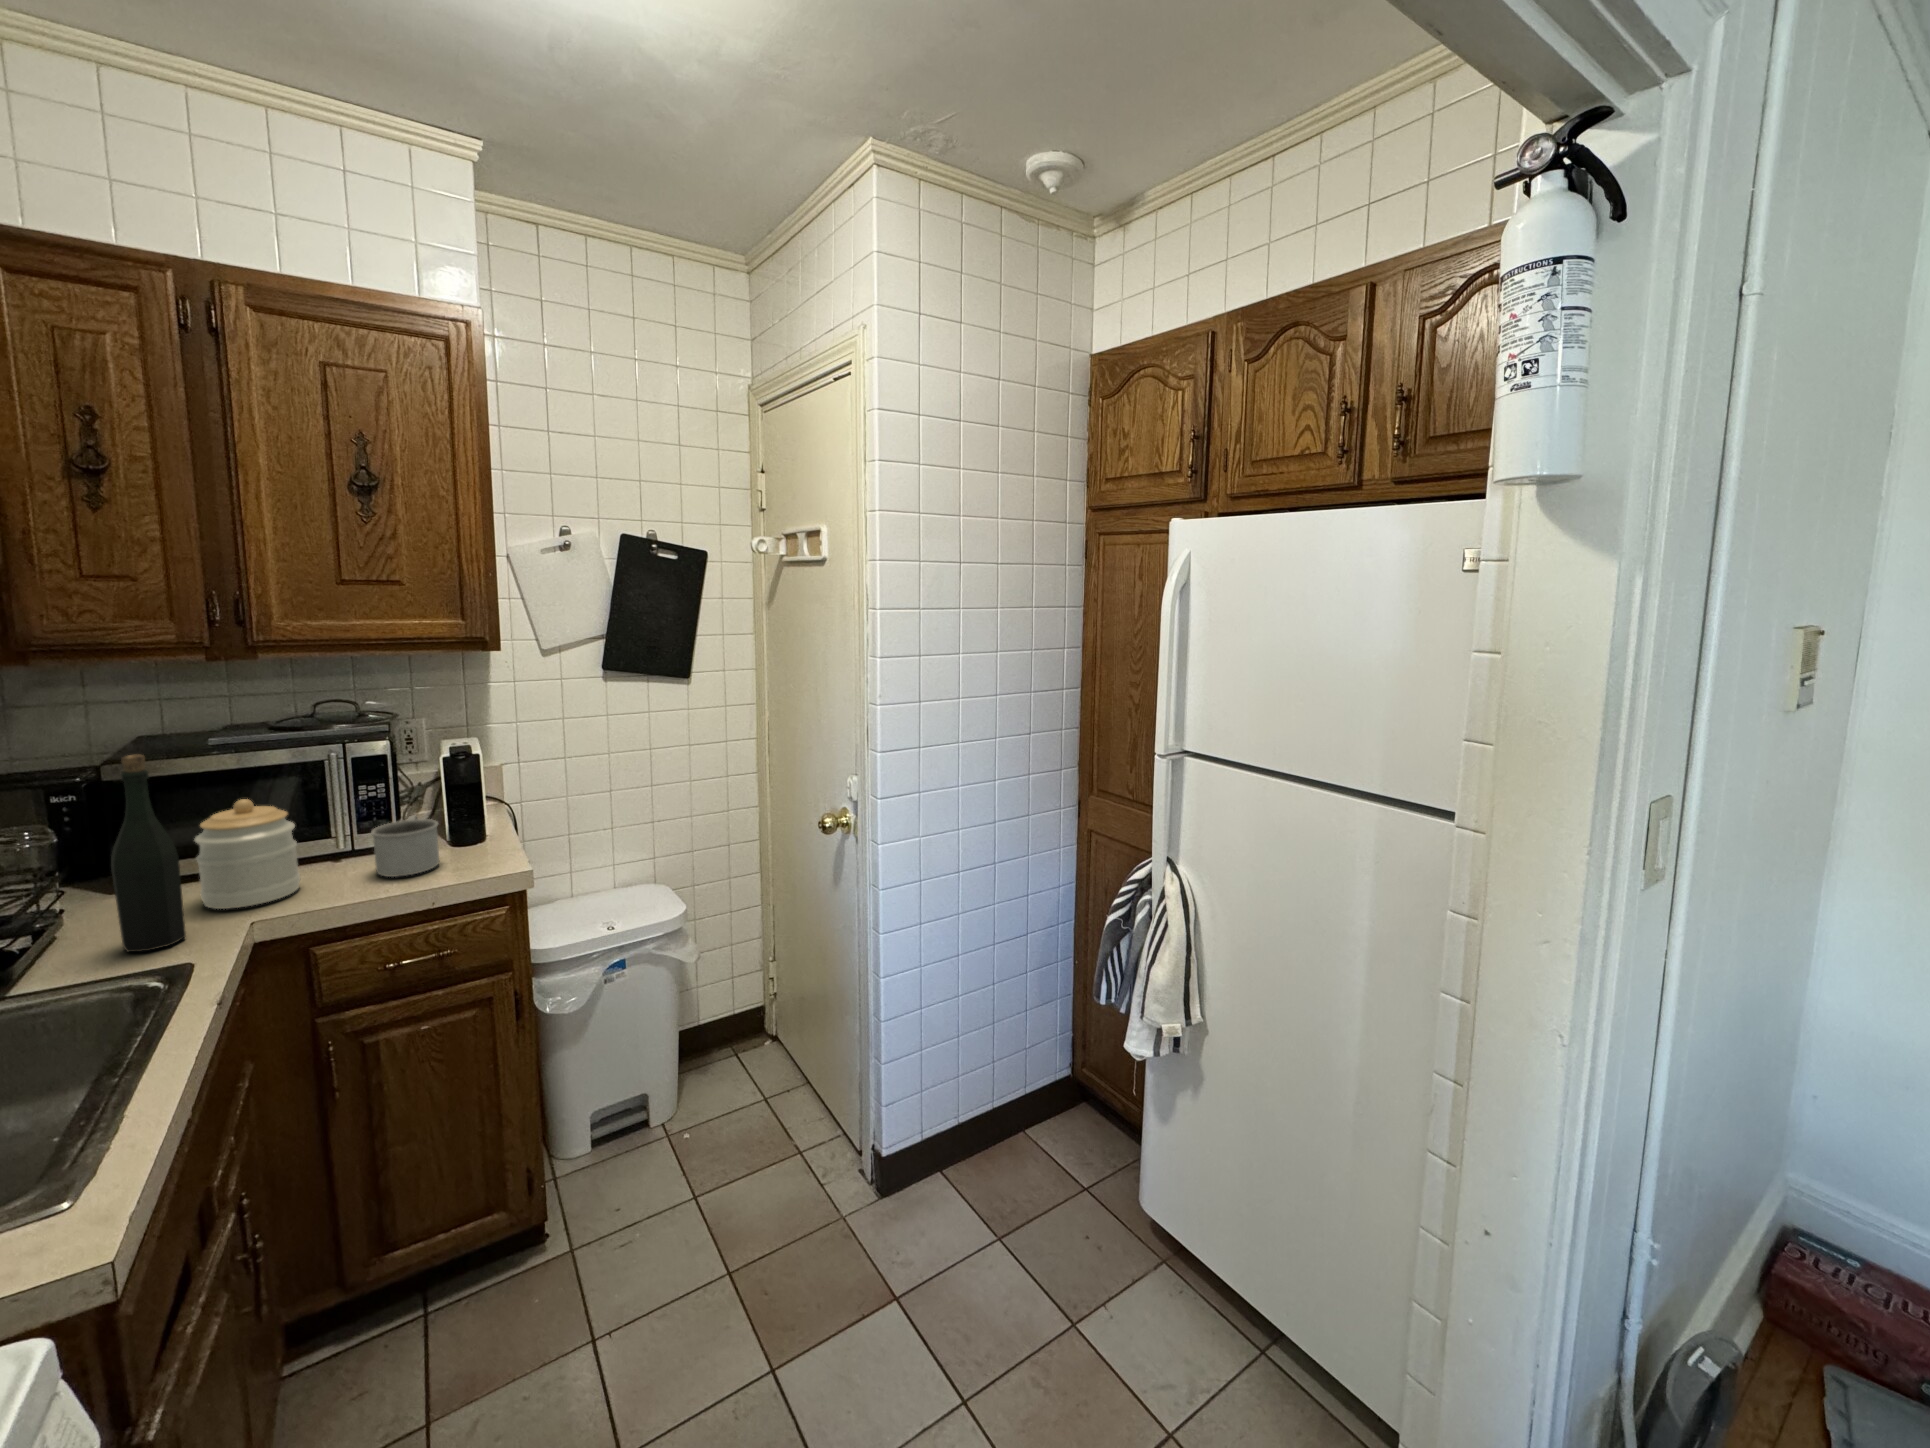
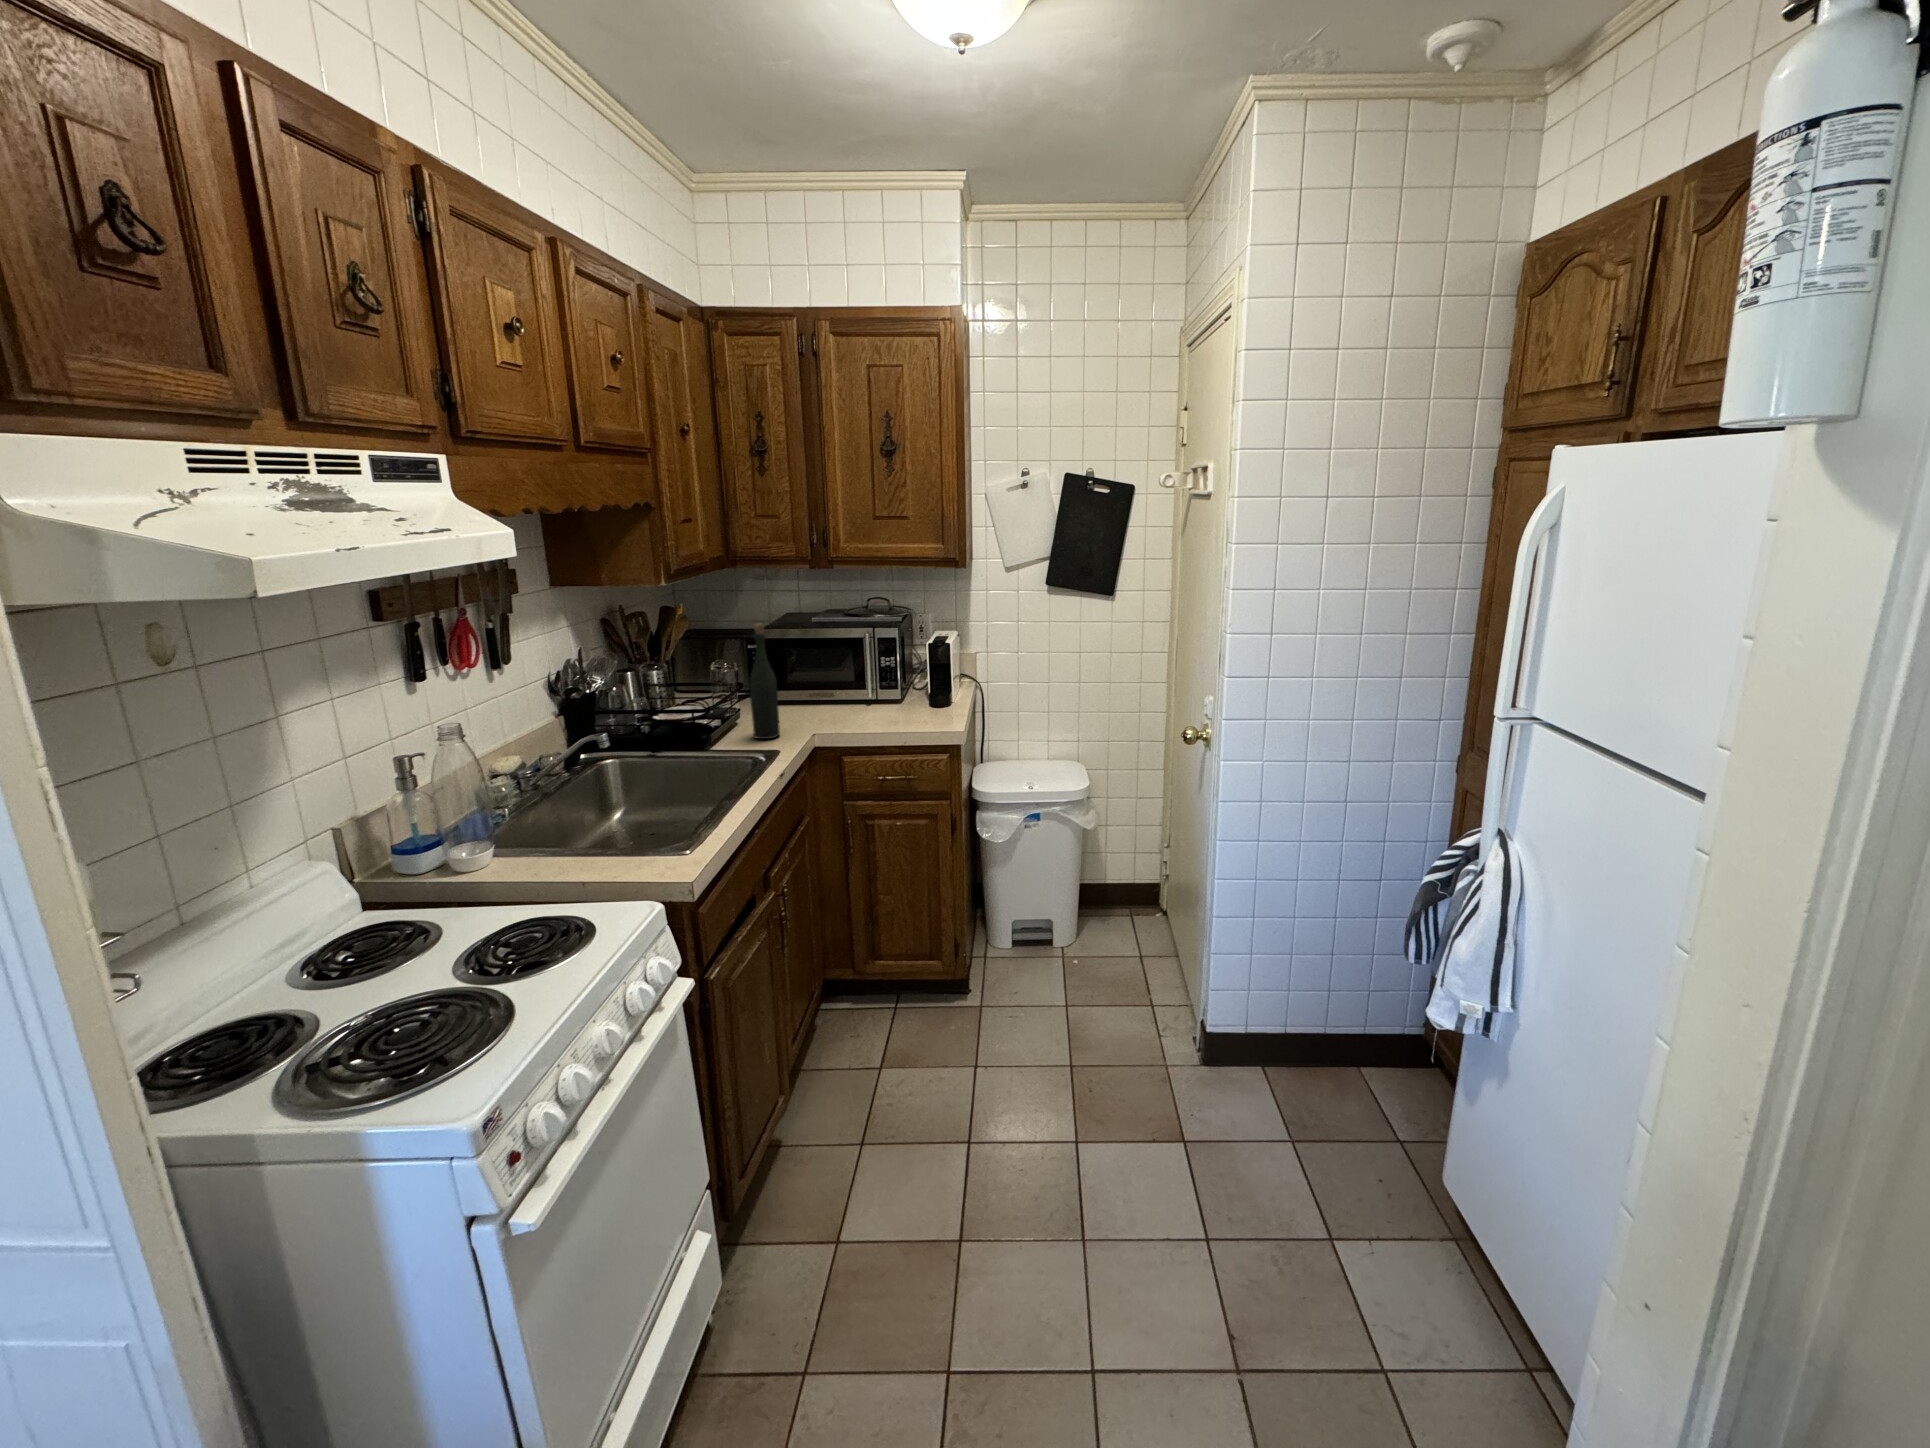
jar: present [195,799,300,909] -> none [791,657,840,724]
mug: present [371,815,439,877] -> none [876,681,914,721]

